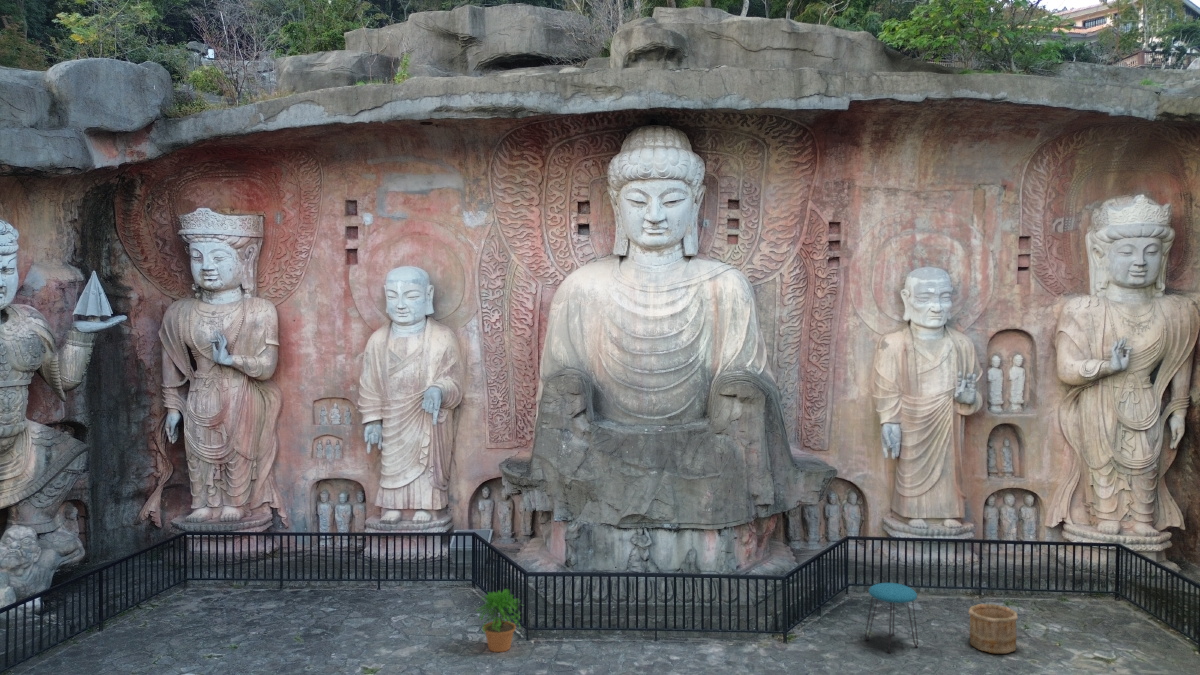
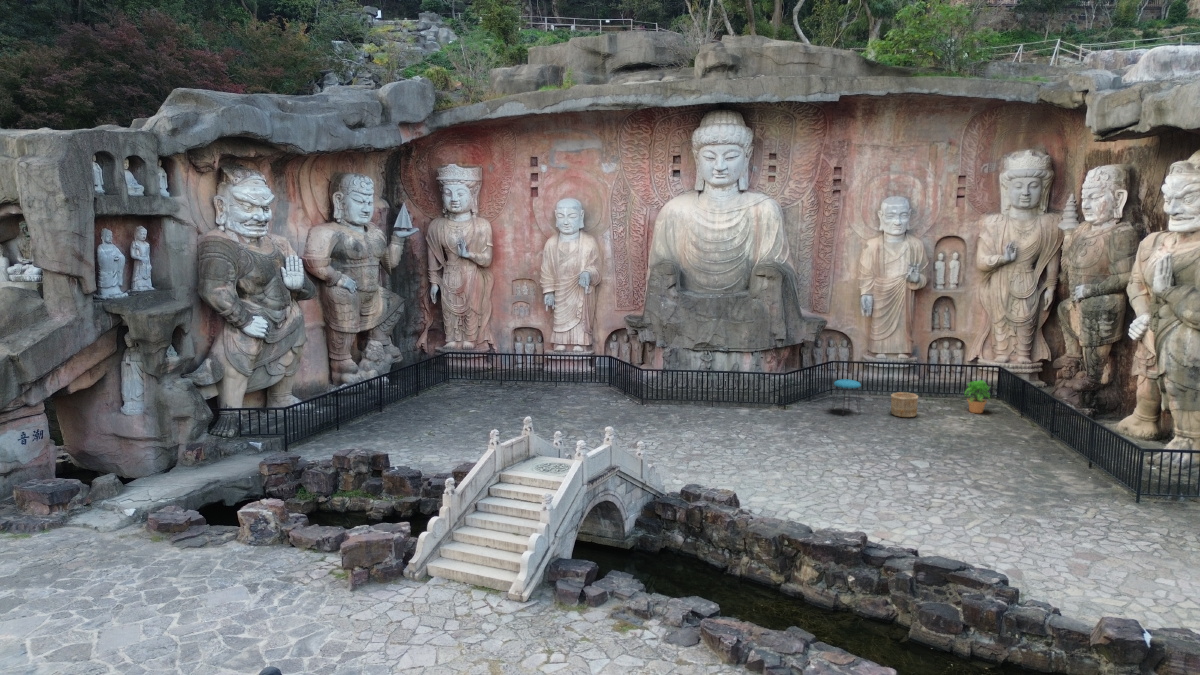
potted plant: present [478,589,520,652] -> present [965,380,989,413]

